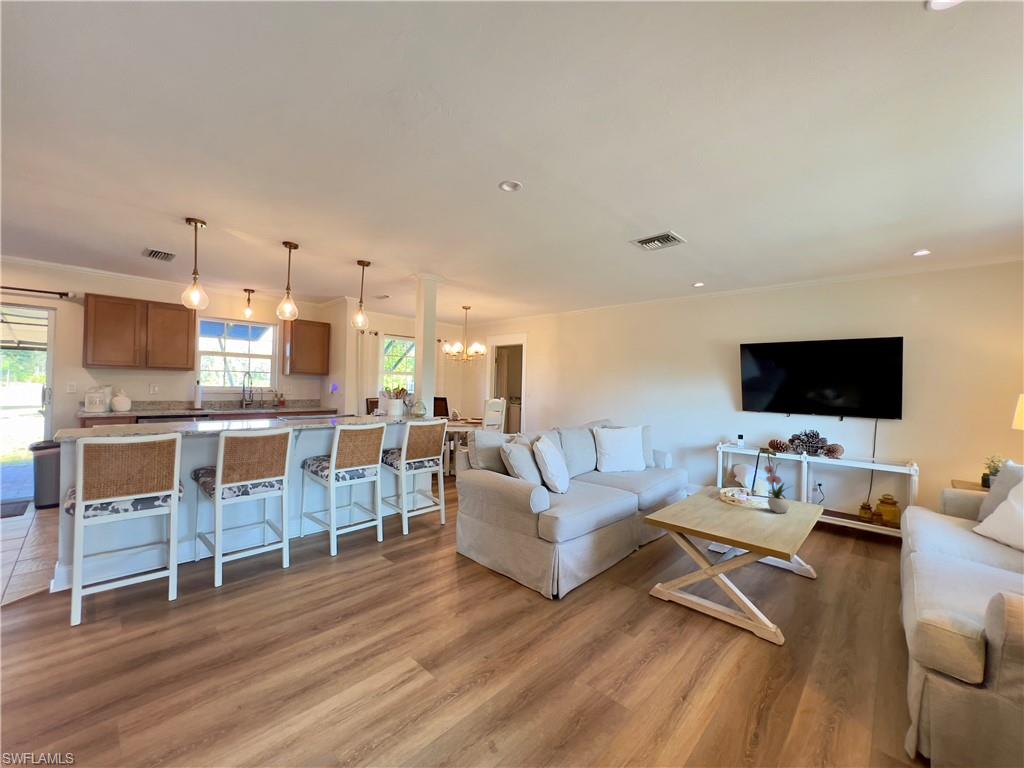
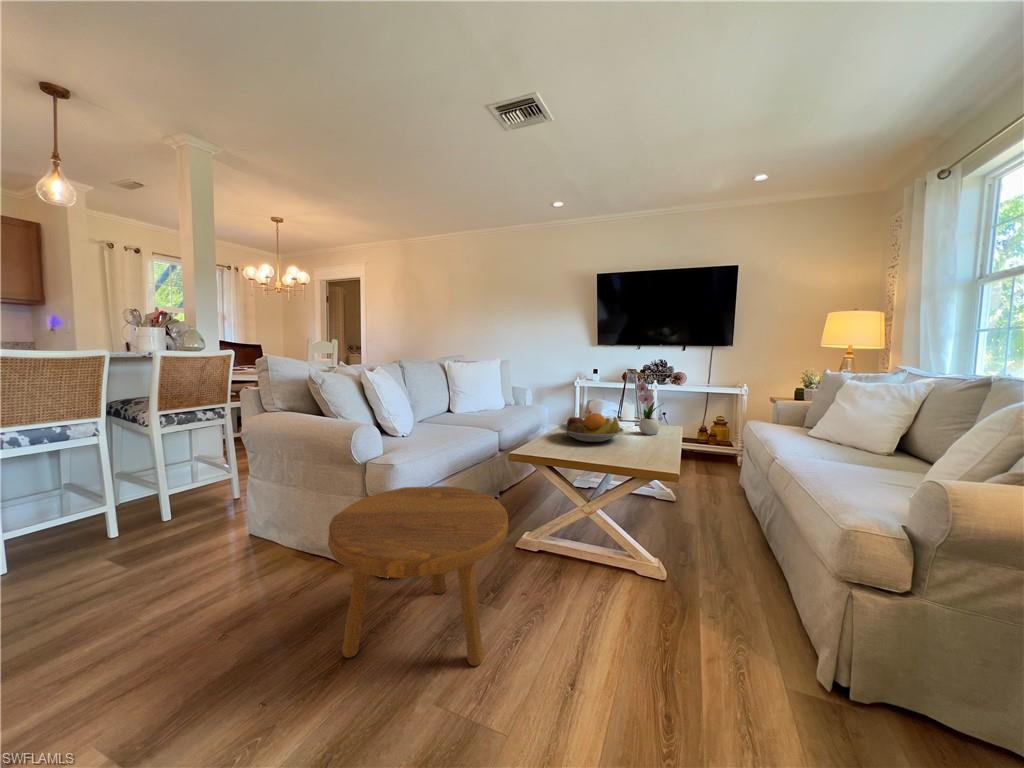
fruit bowl: none [690,488,750,515] -> present [559,413,624,442]
footstool: none [525,535,641,666] -> present [328,486,508,666]

